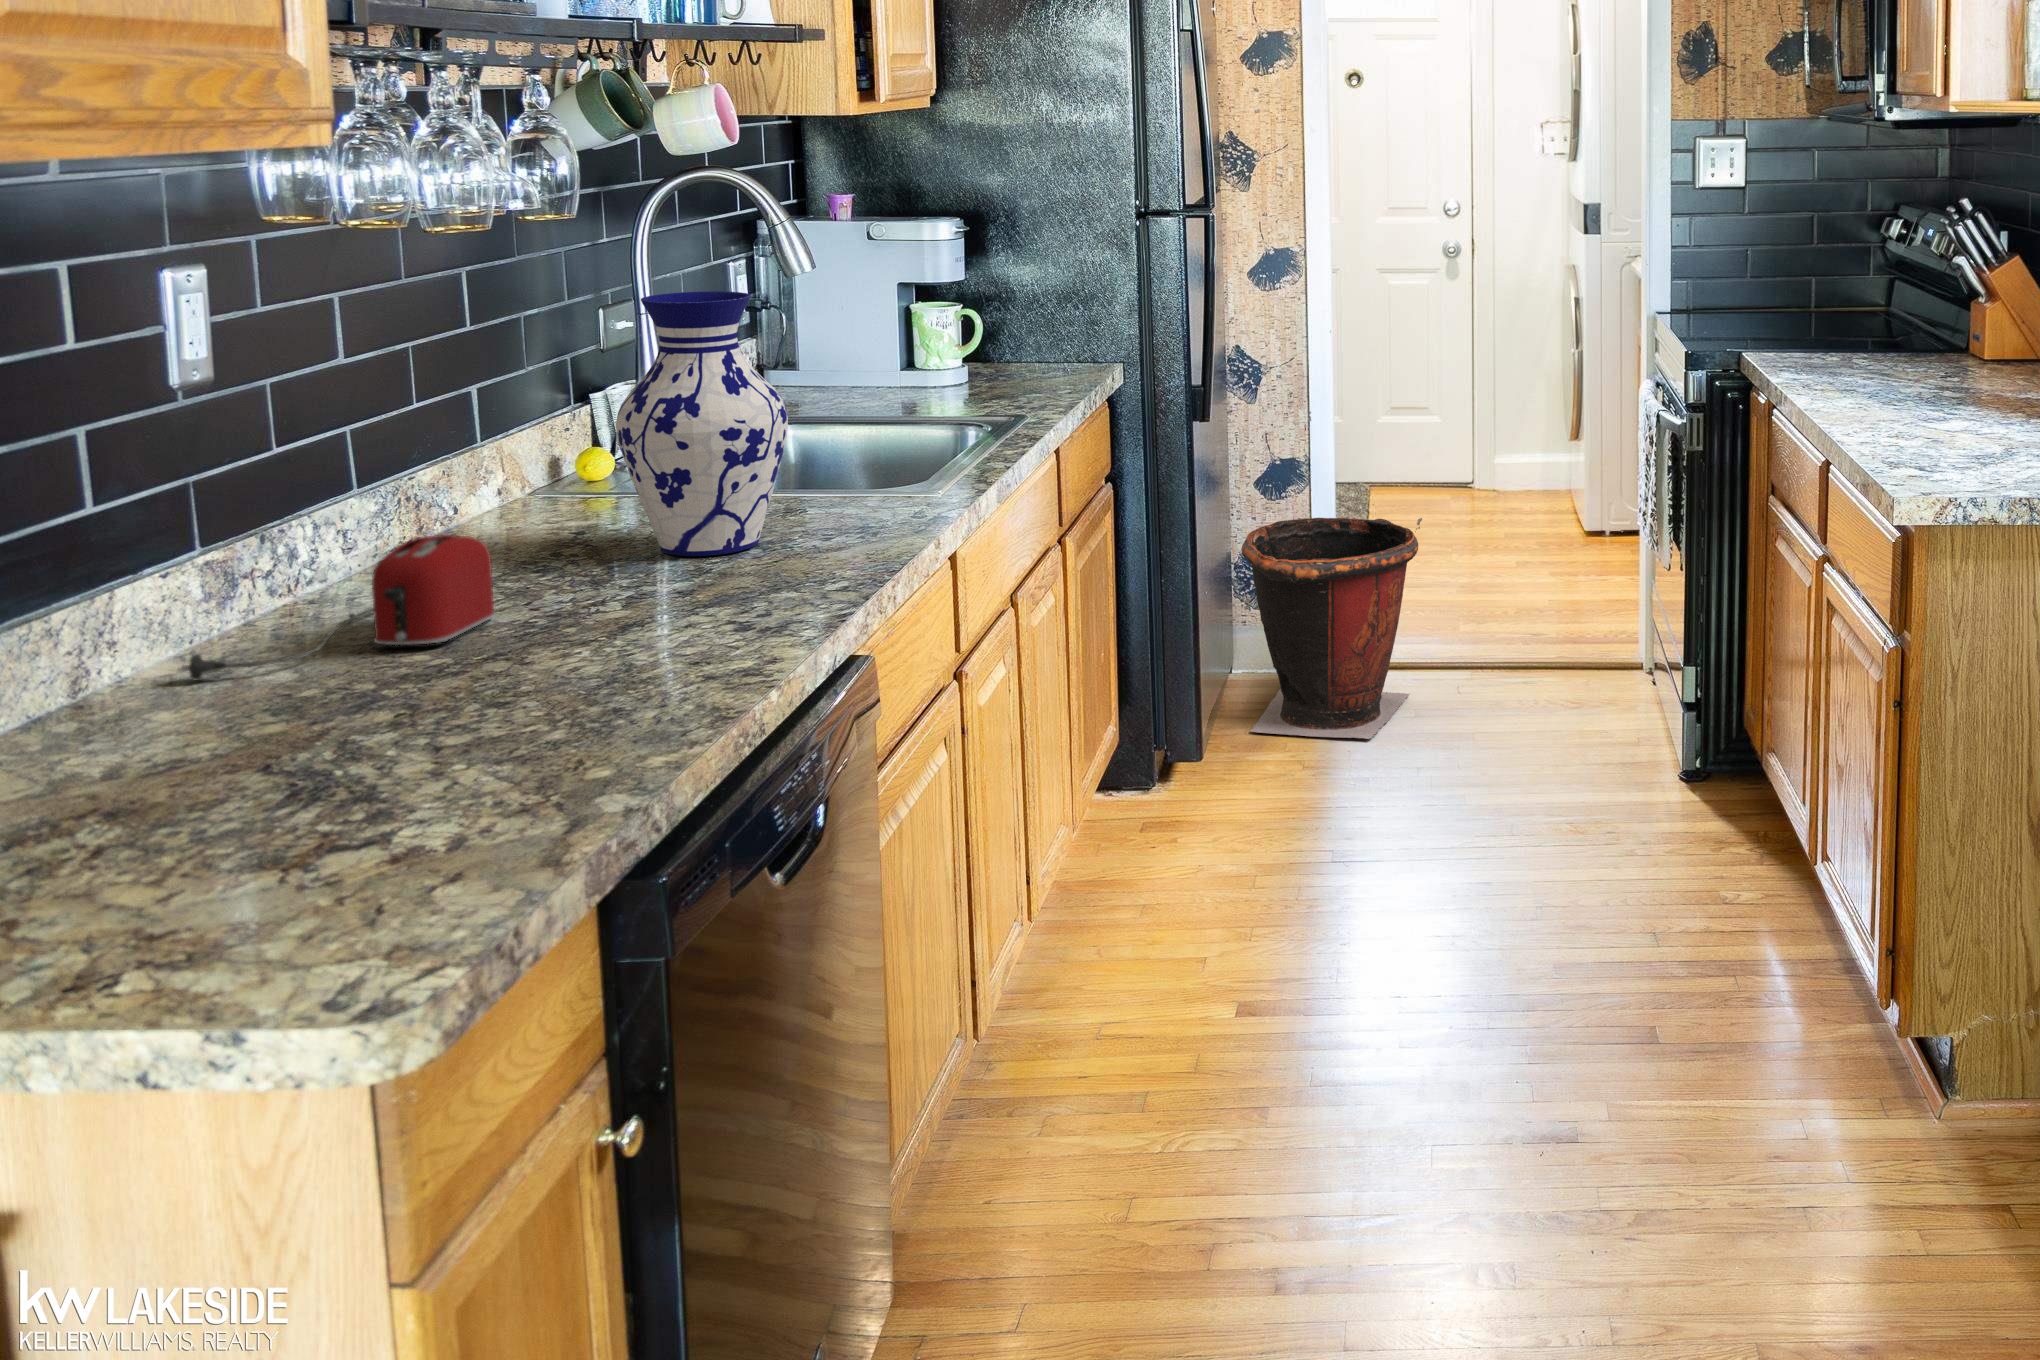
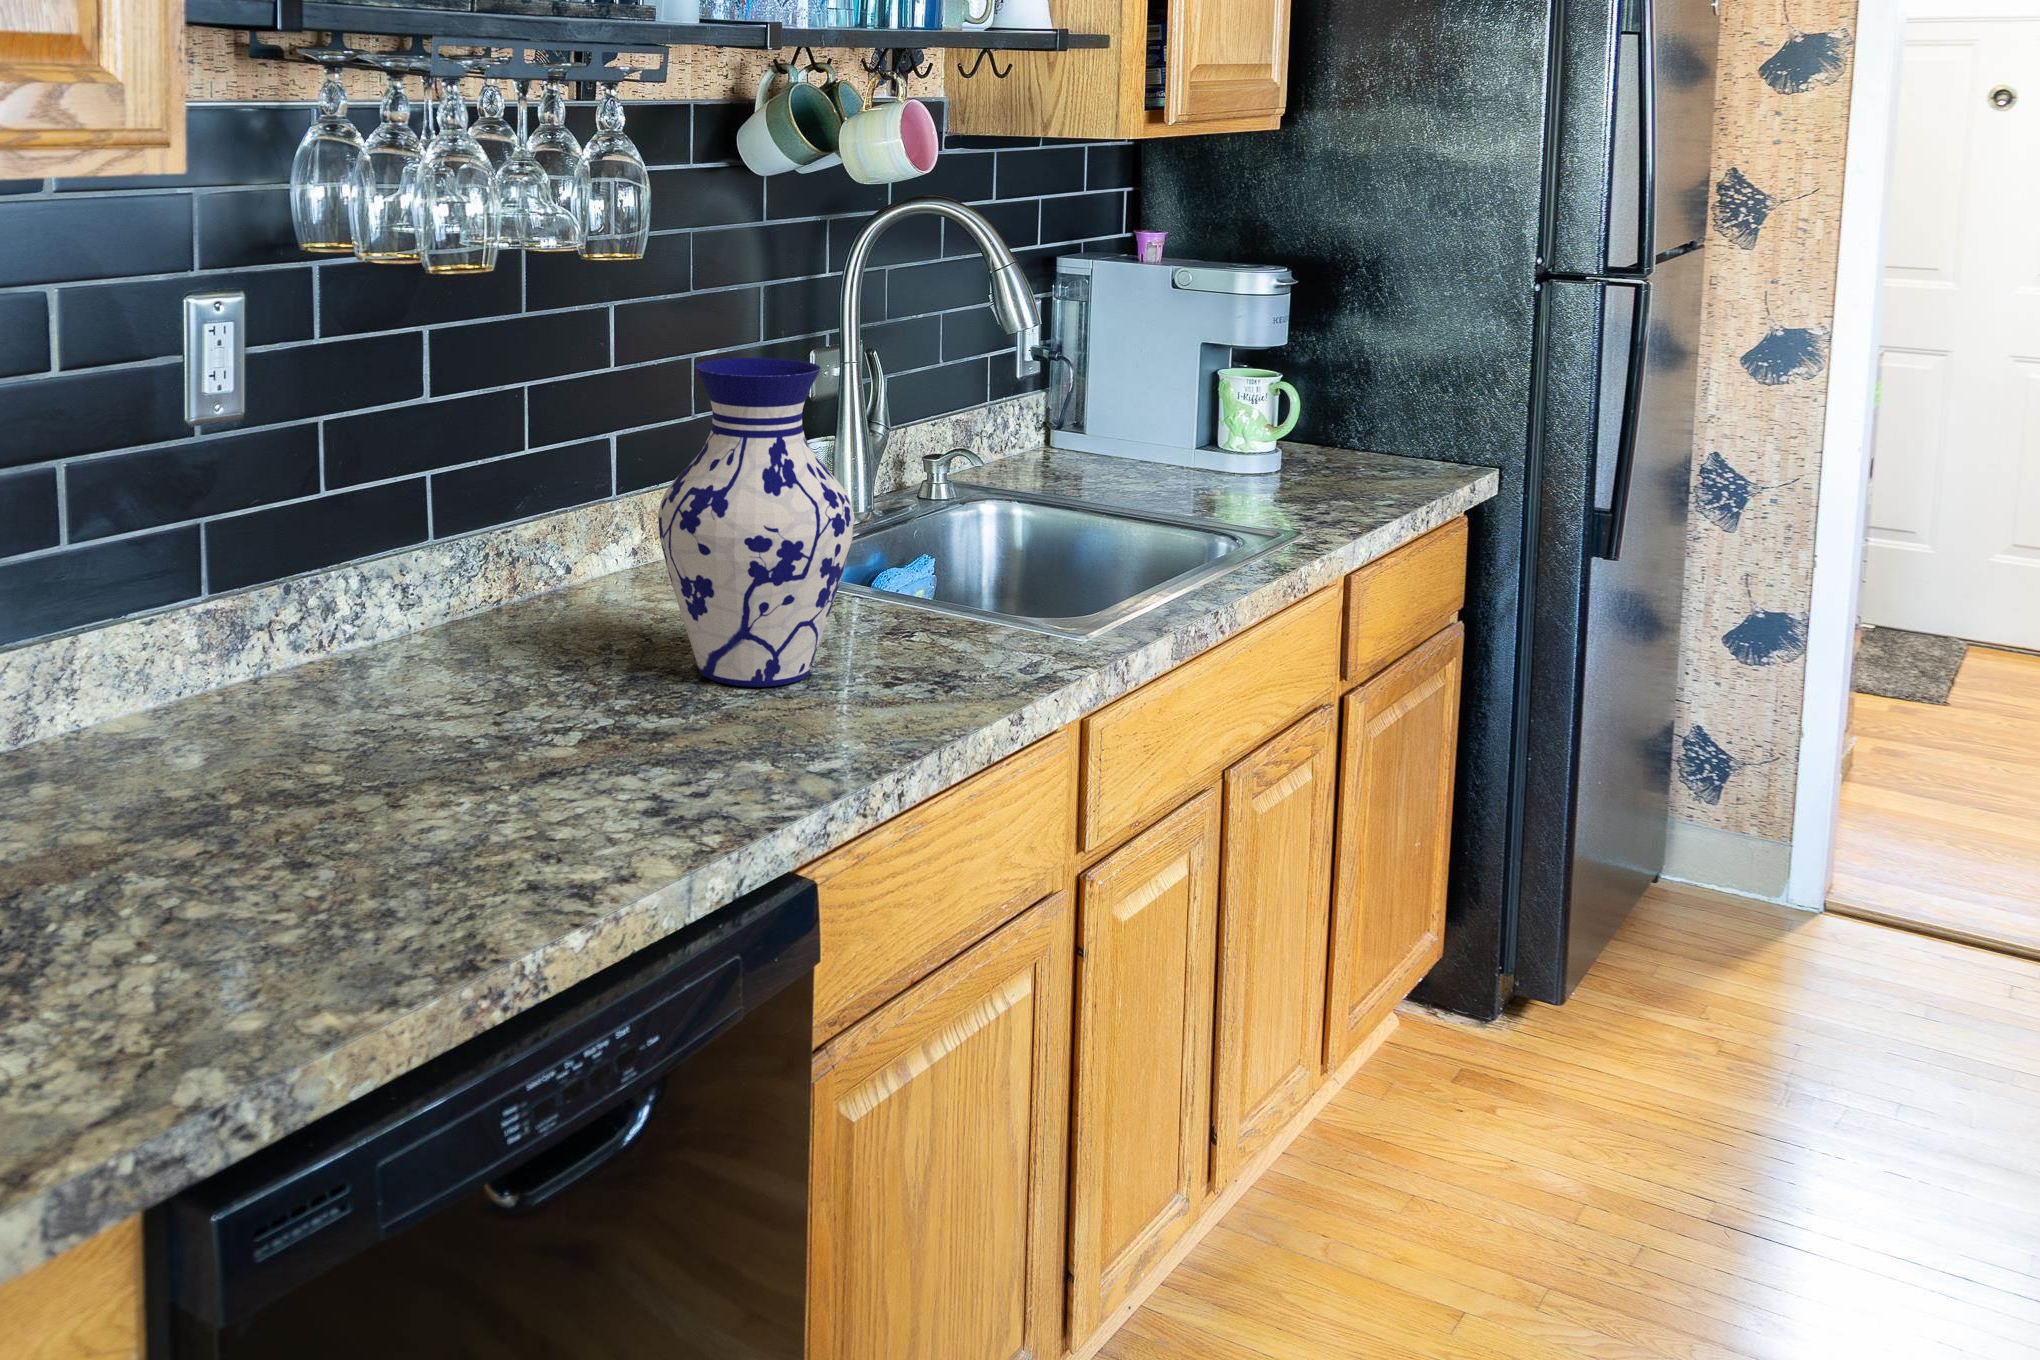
waste bin: present [1241,504,1422,739] -> none [1651,697,1965,1044]
toaster: present [178,535,495,680] -> none [105,622,446,754]

